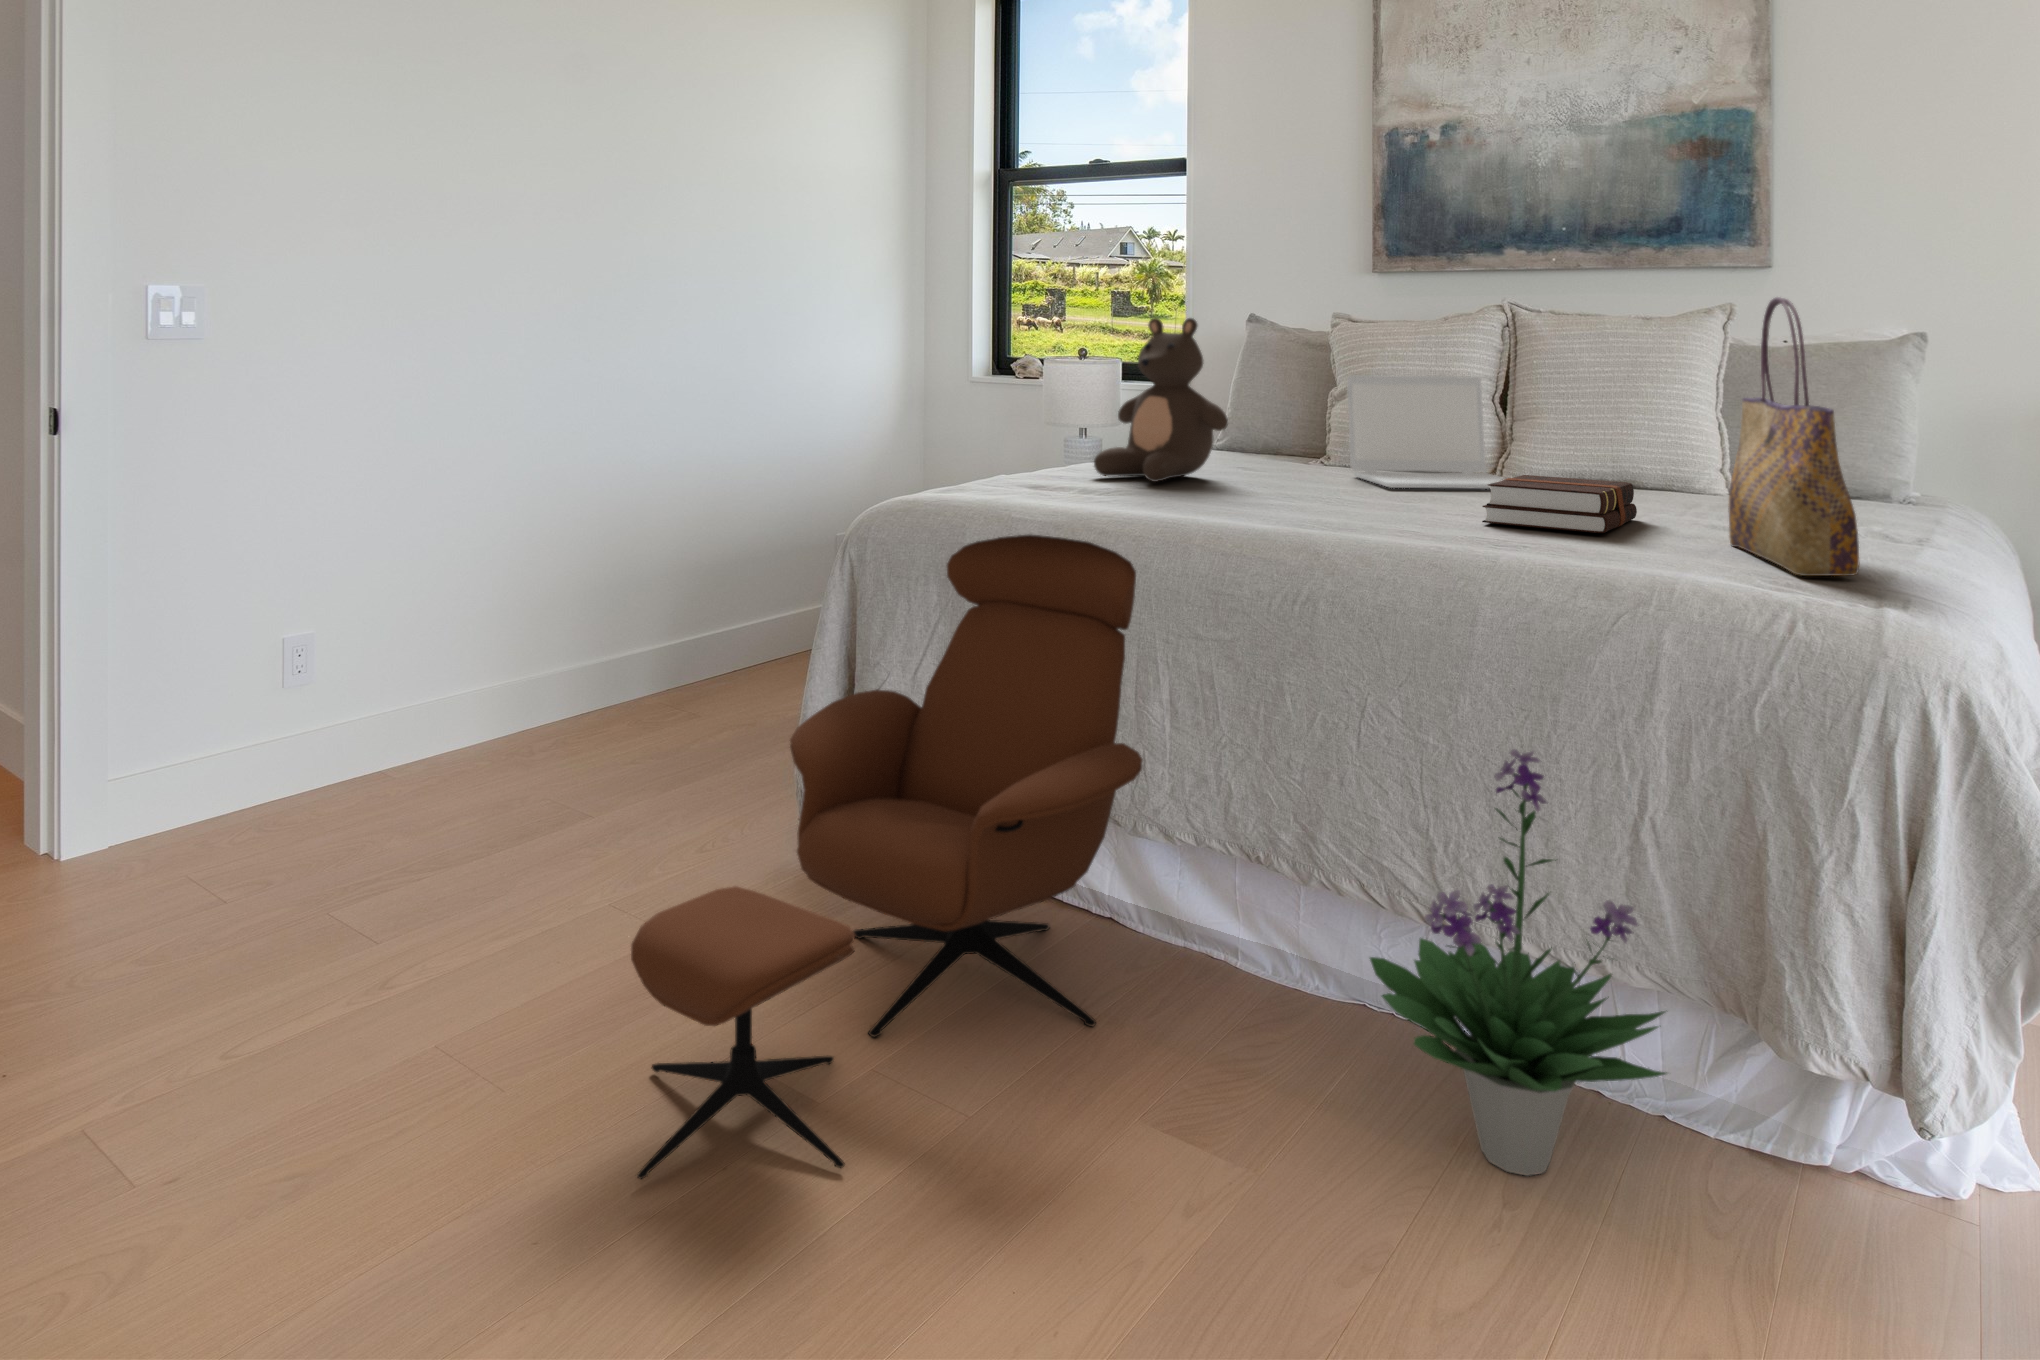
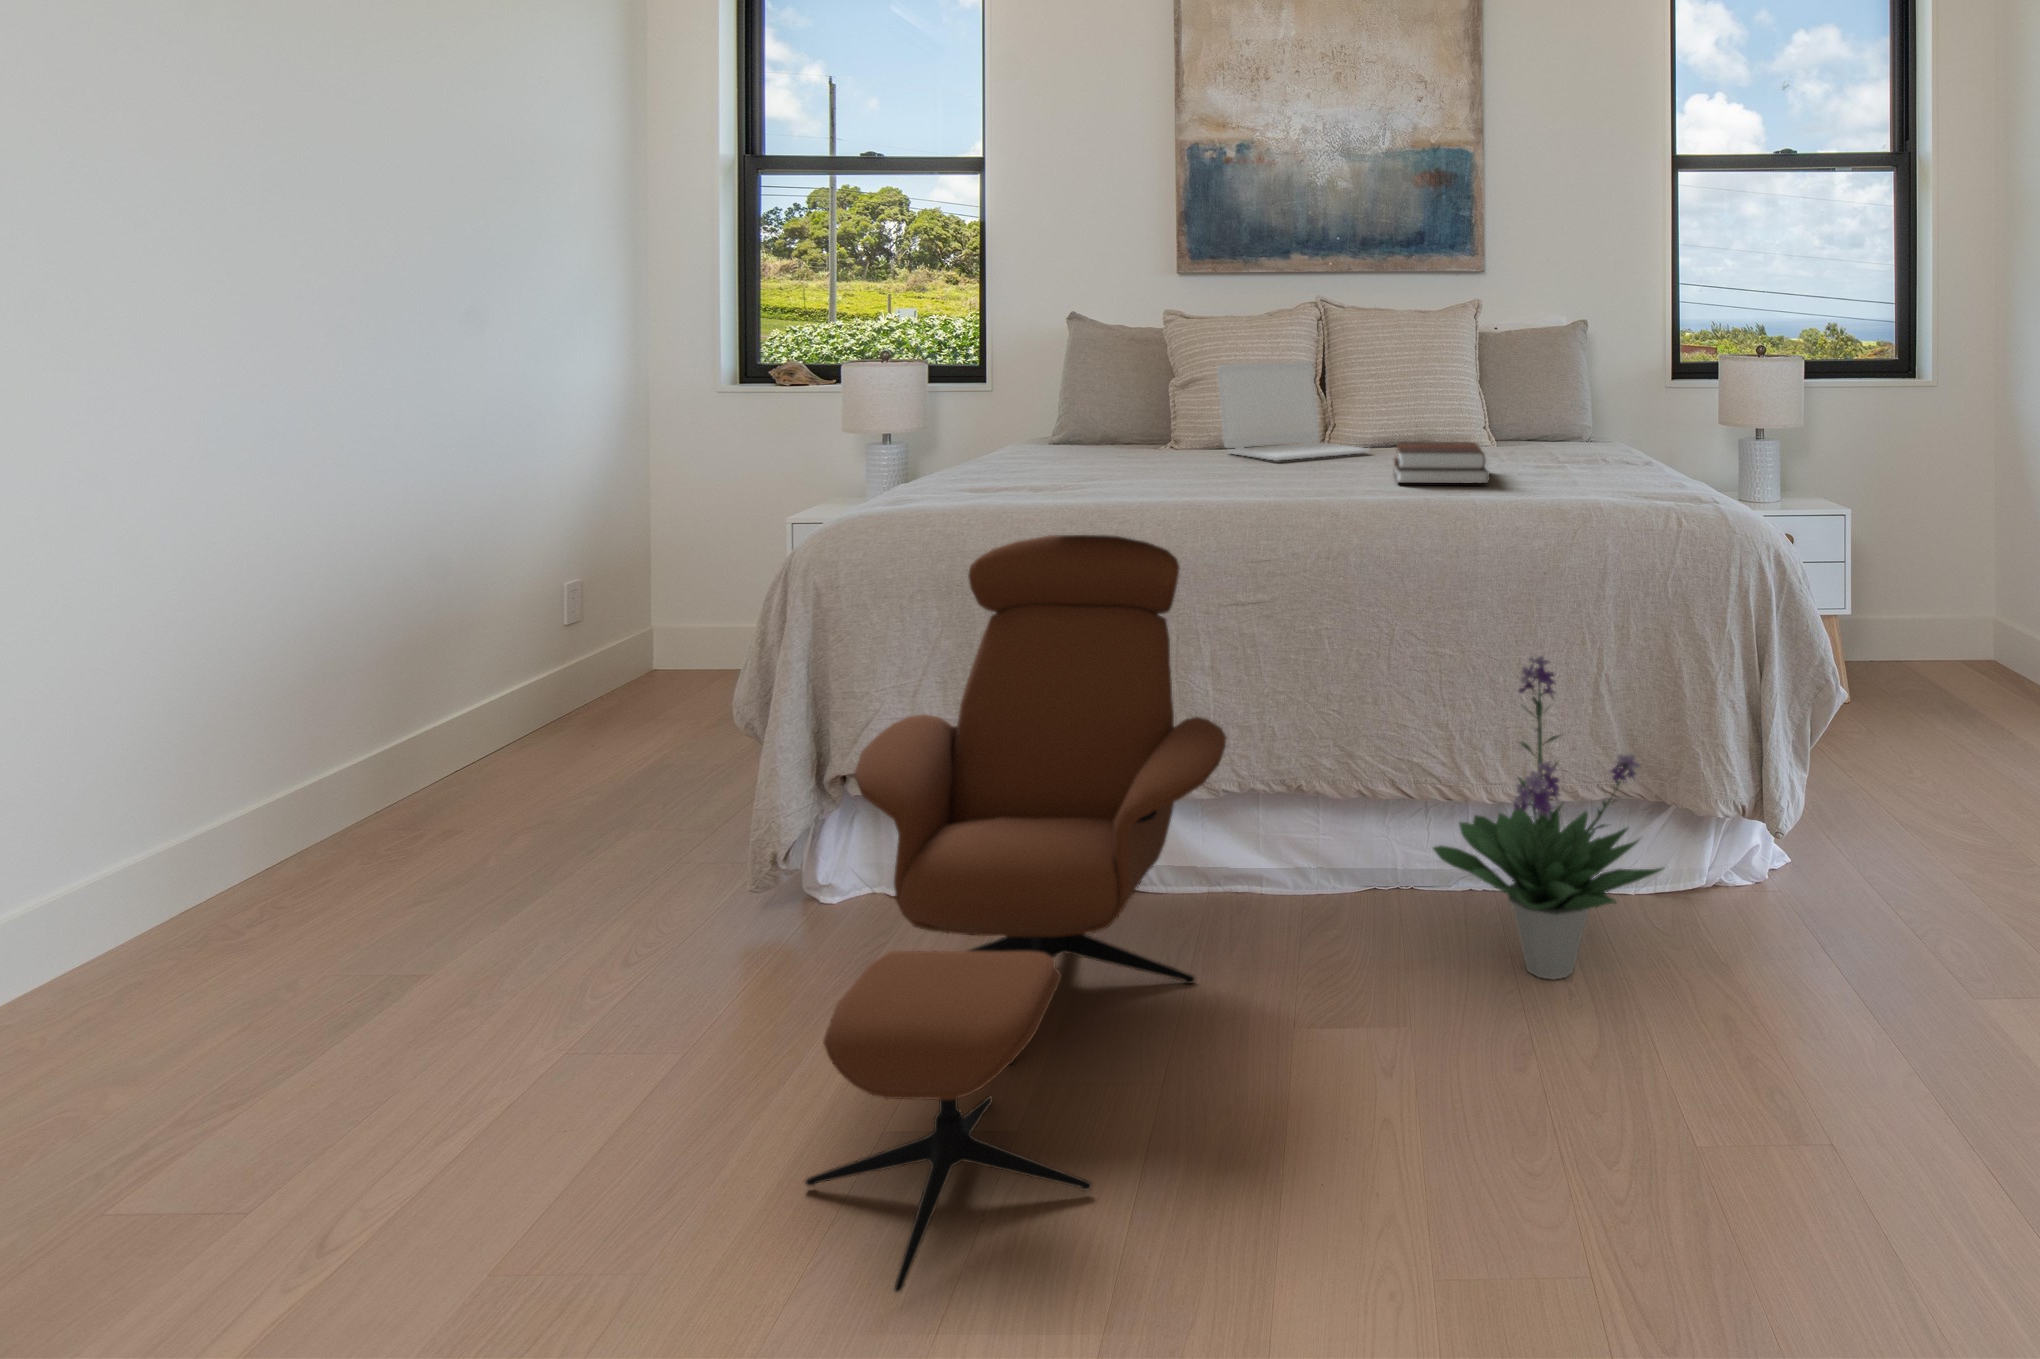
tote bag: present [1728,297,1859,576] -> none [1564,301,1675,500]
teddy bear: present [1094,318,1228,482] -> none [1018,316,1143,473]

